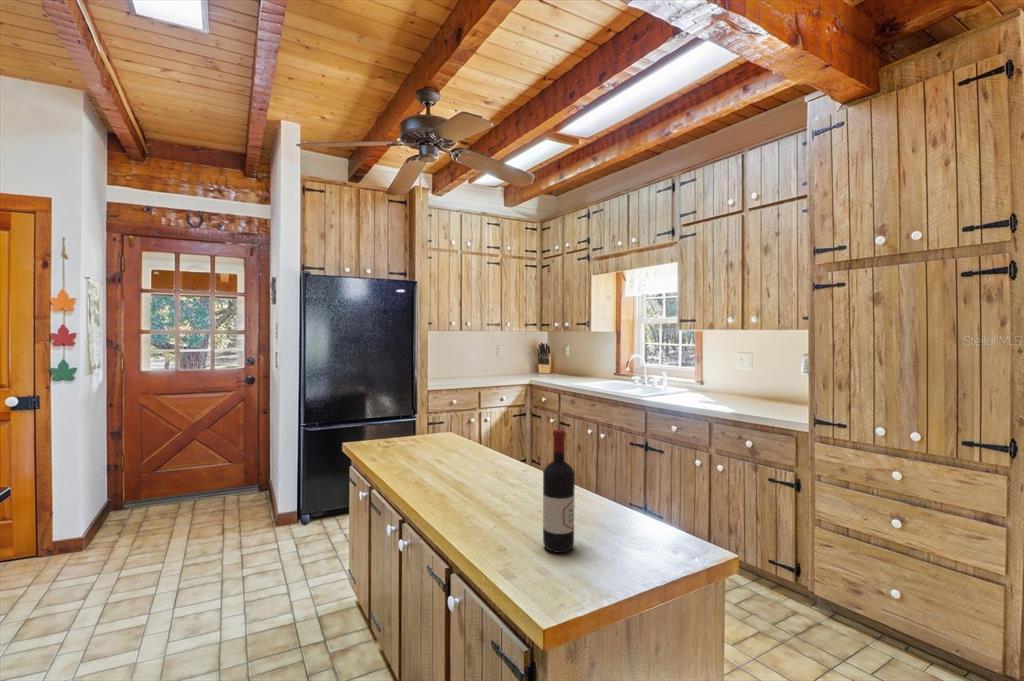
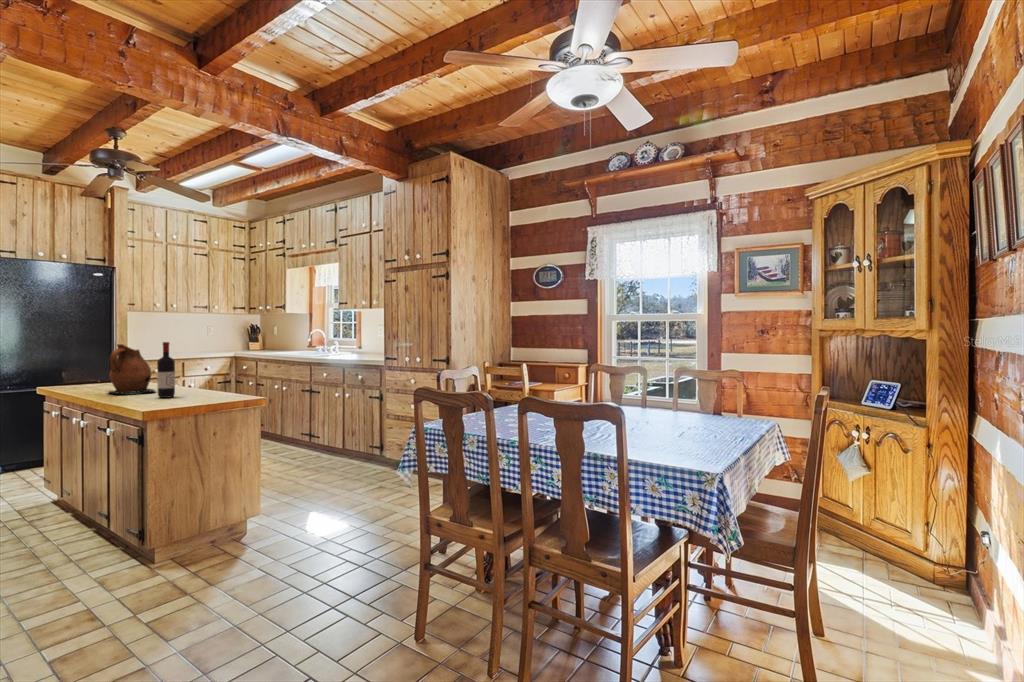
ceramic pitcher: none [439,420,521,518] -> present [109,344,155,394]

